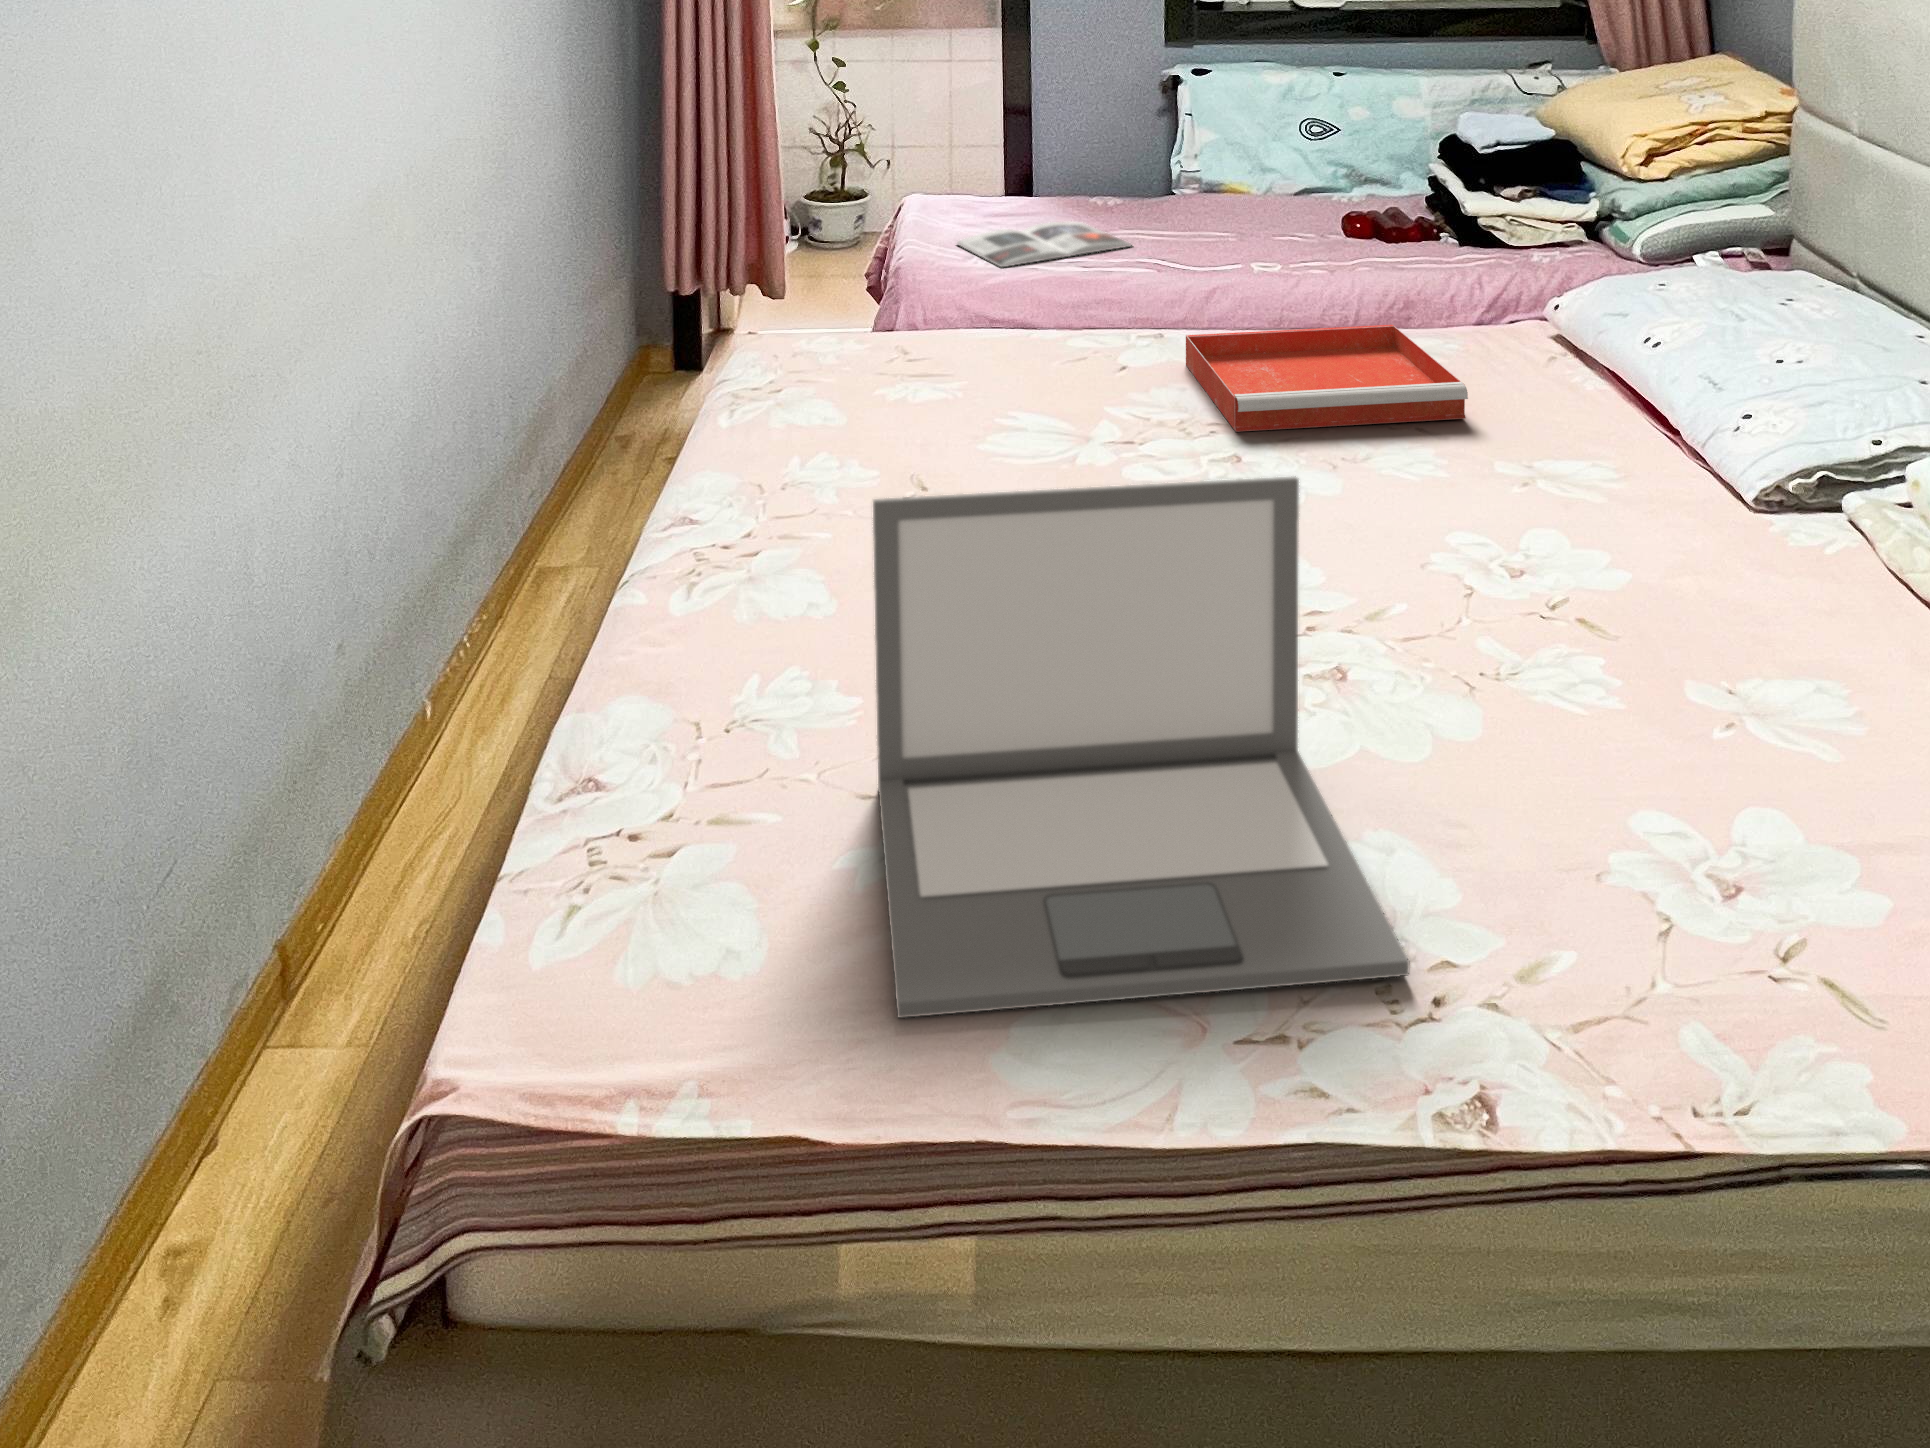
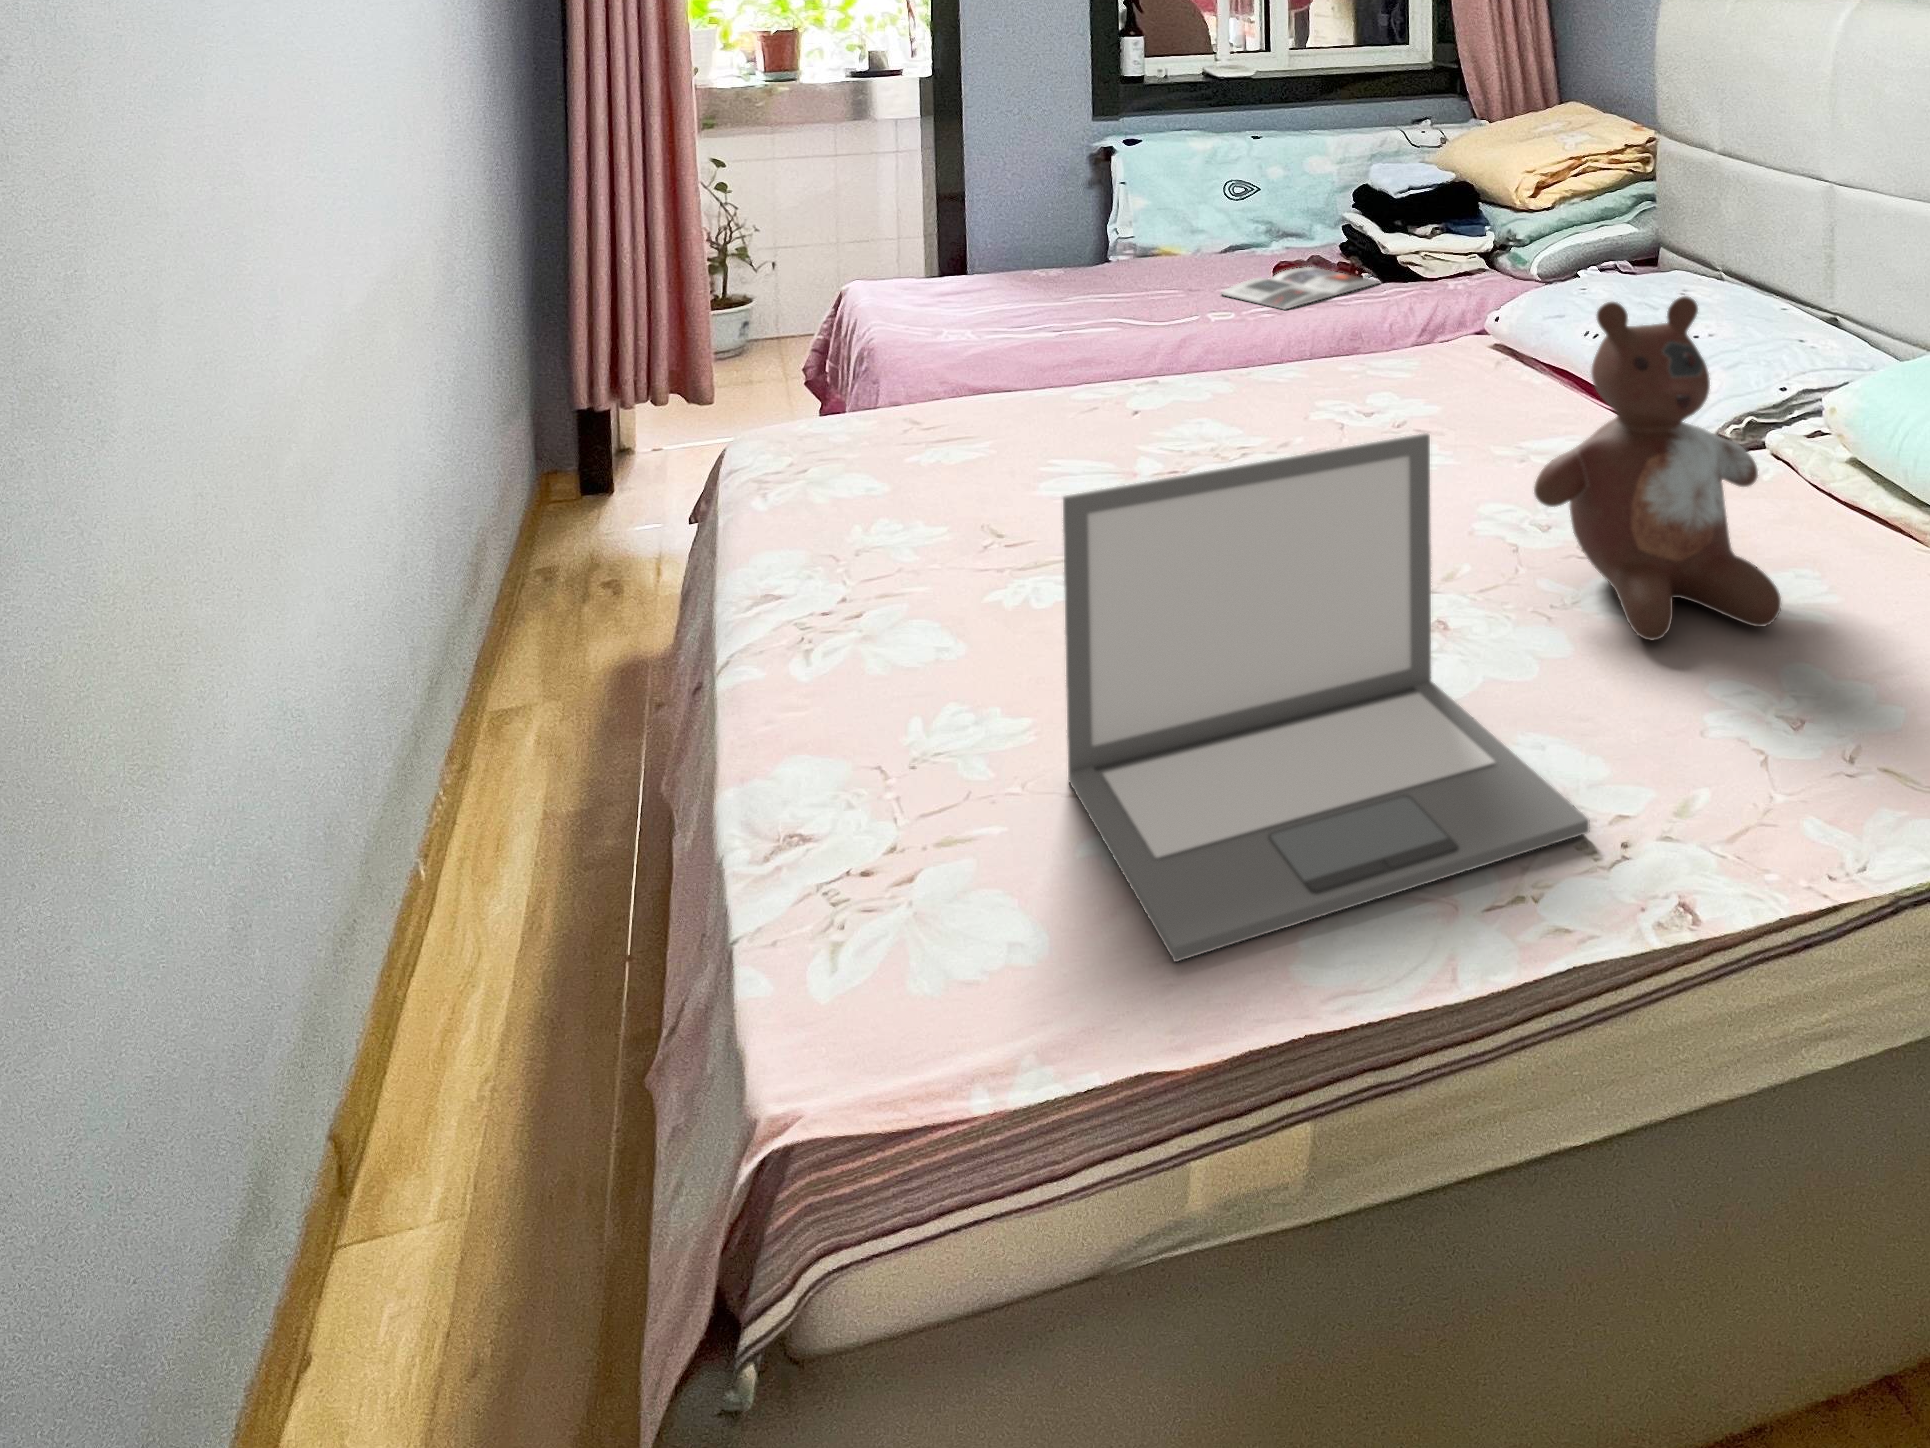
magazine: present [957,221,1131,267] -> present [1220,267,1380,309]
tray: present [1186,325,1468,432] -> none [1194,338,1455,441]
stuffed bear: none [1471,340,1768,756] -> present [1534,296,1781,641]

